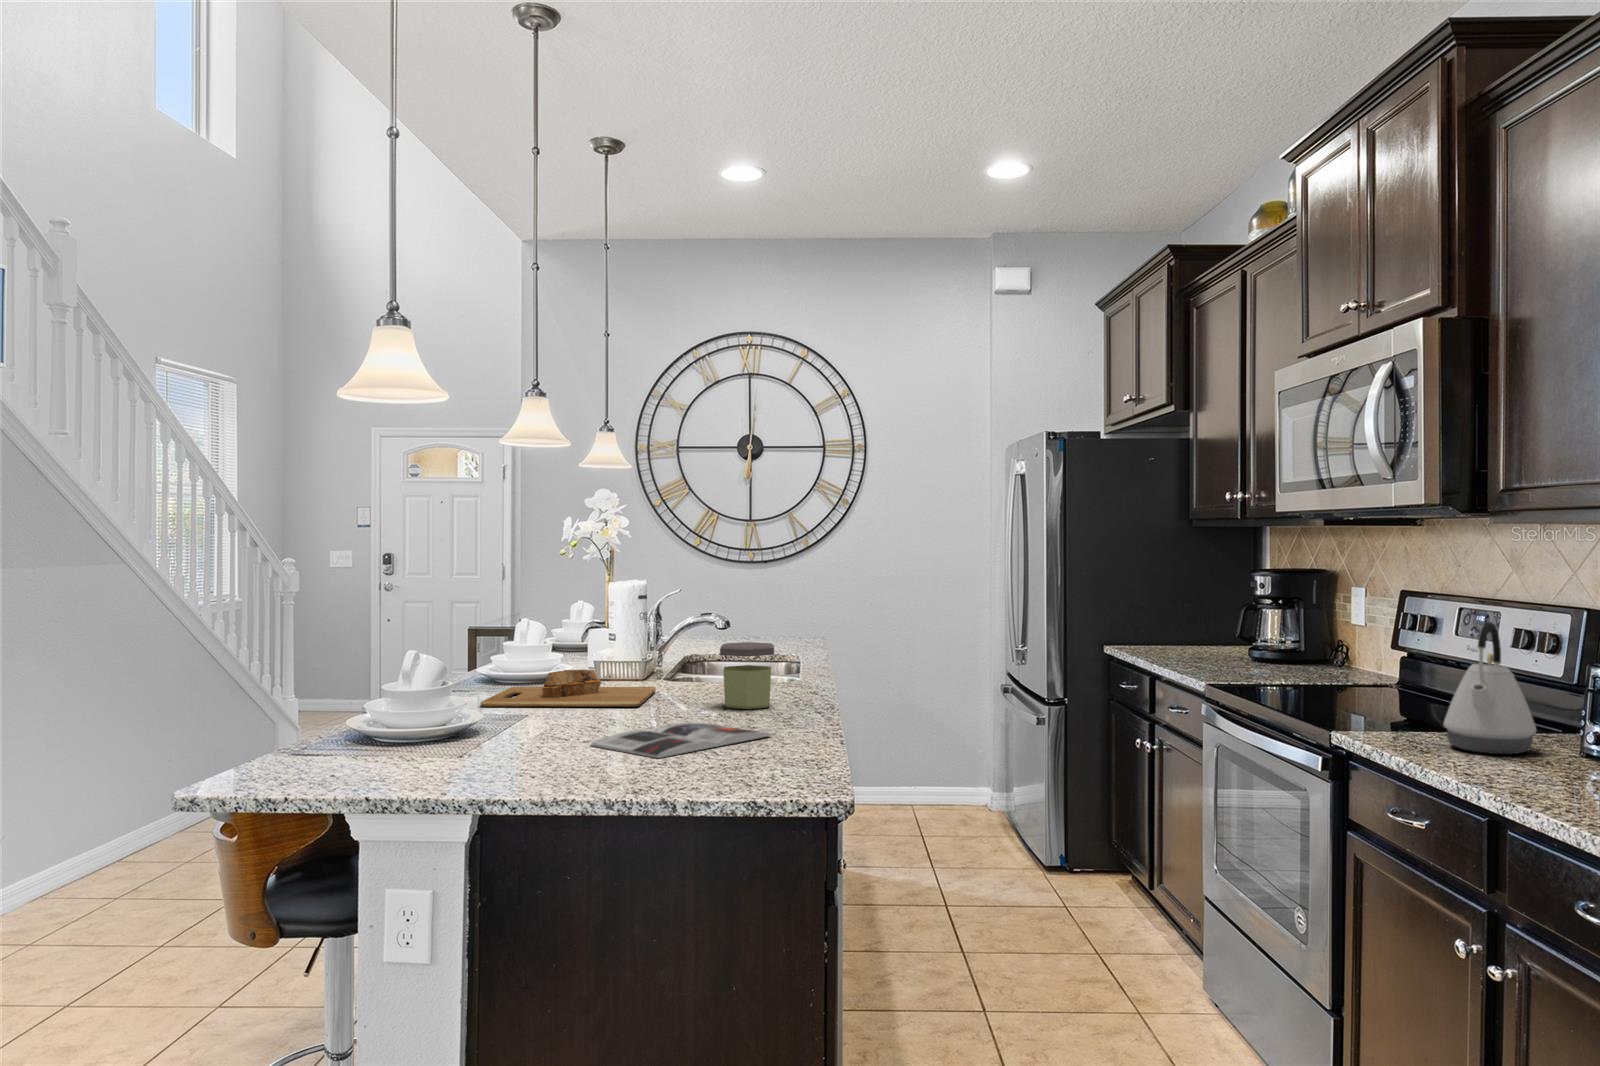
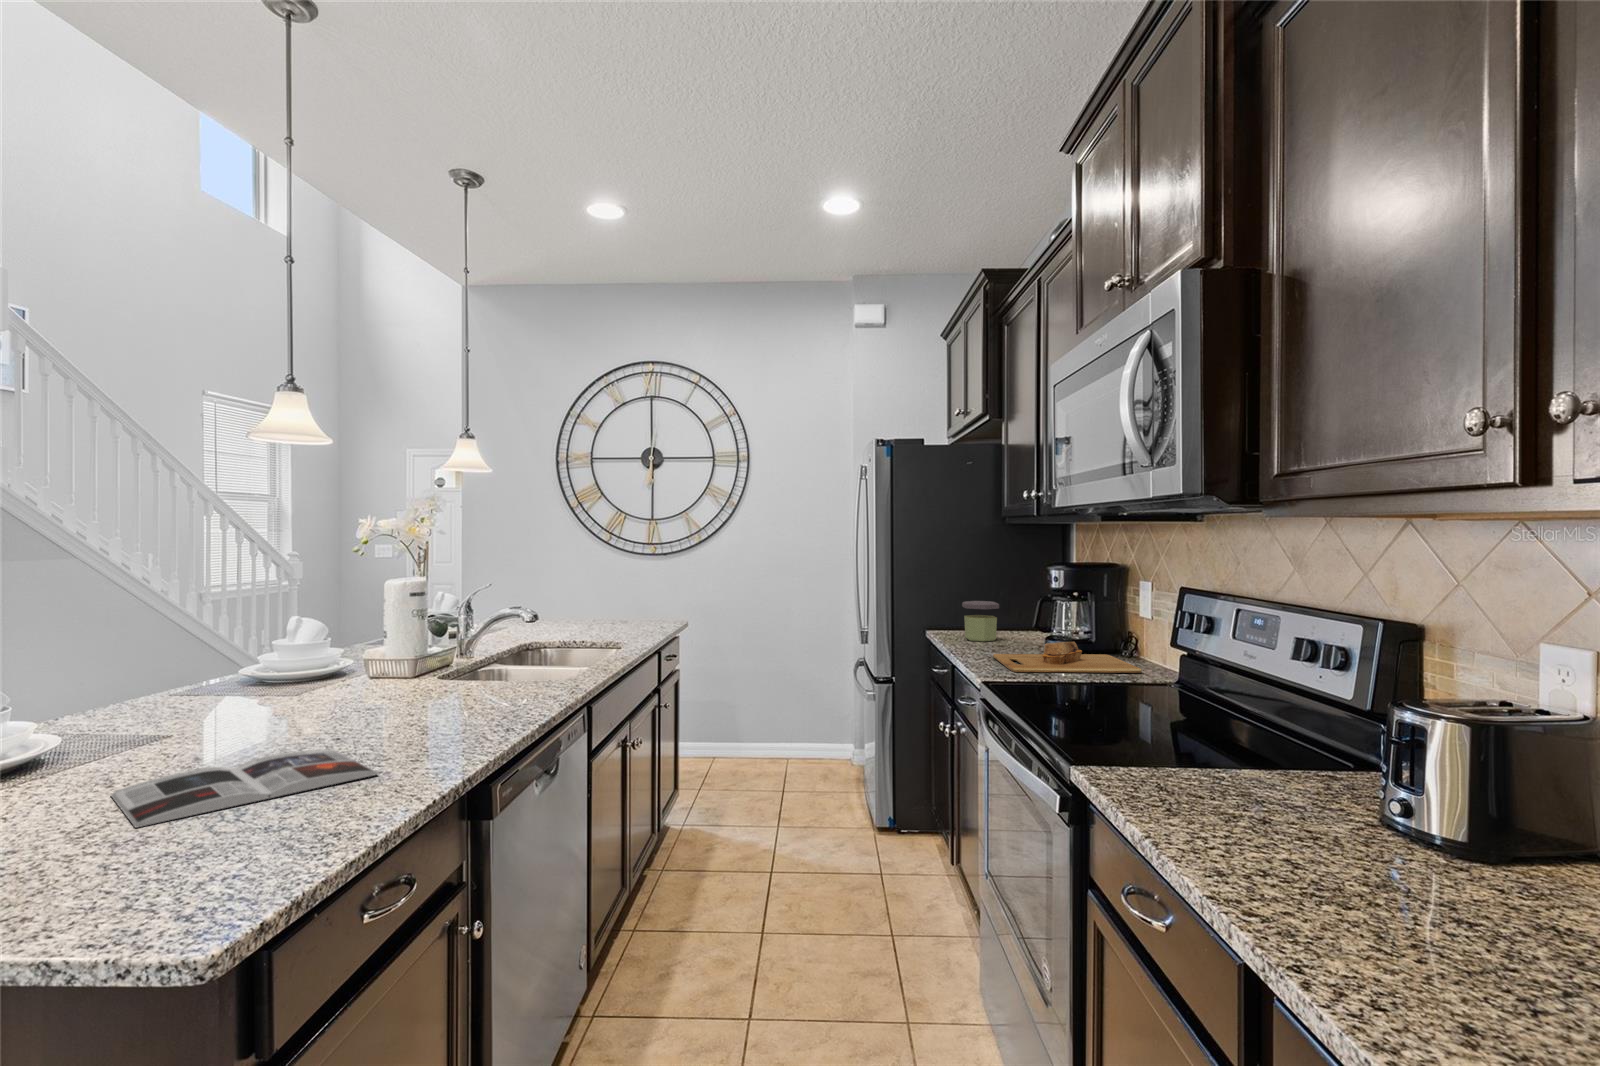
kettle: present [1443,622,1536,754] -> none [1207,644,1329,823]
jar: present [720,642,774,709] -> present [962,601,999,642]
cutting board: present [480,670,656,707] -> present [993,642,1142,673]

